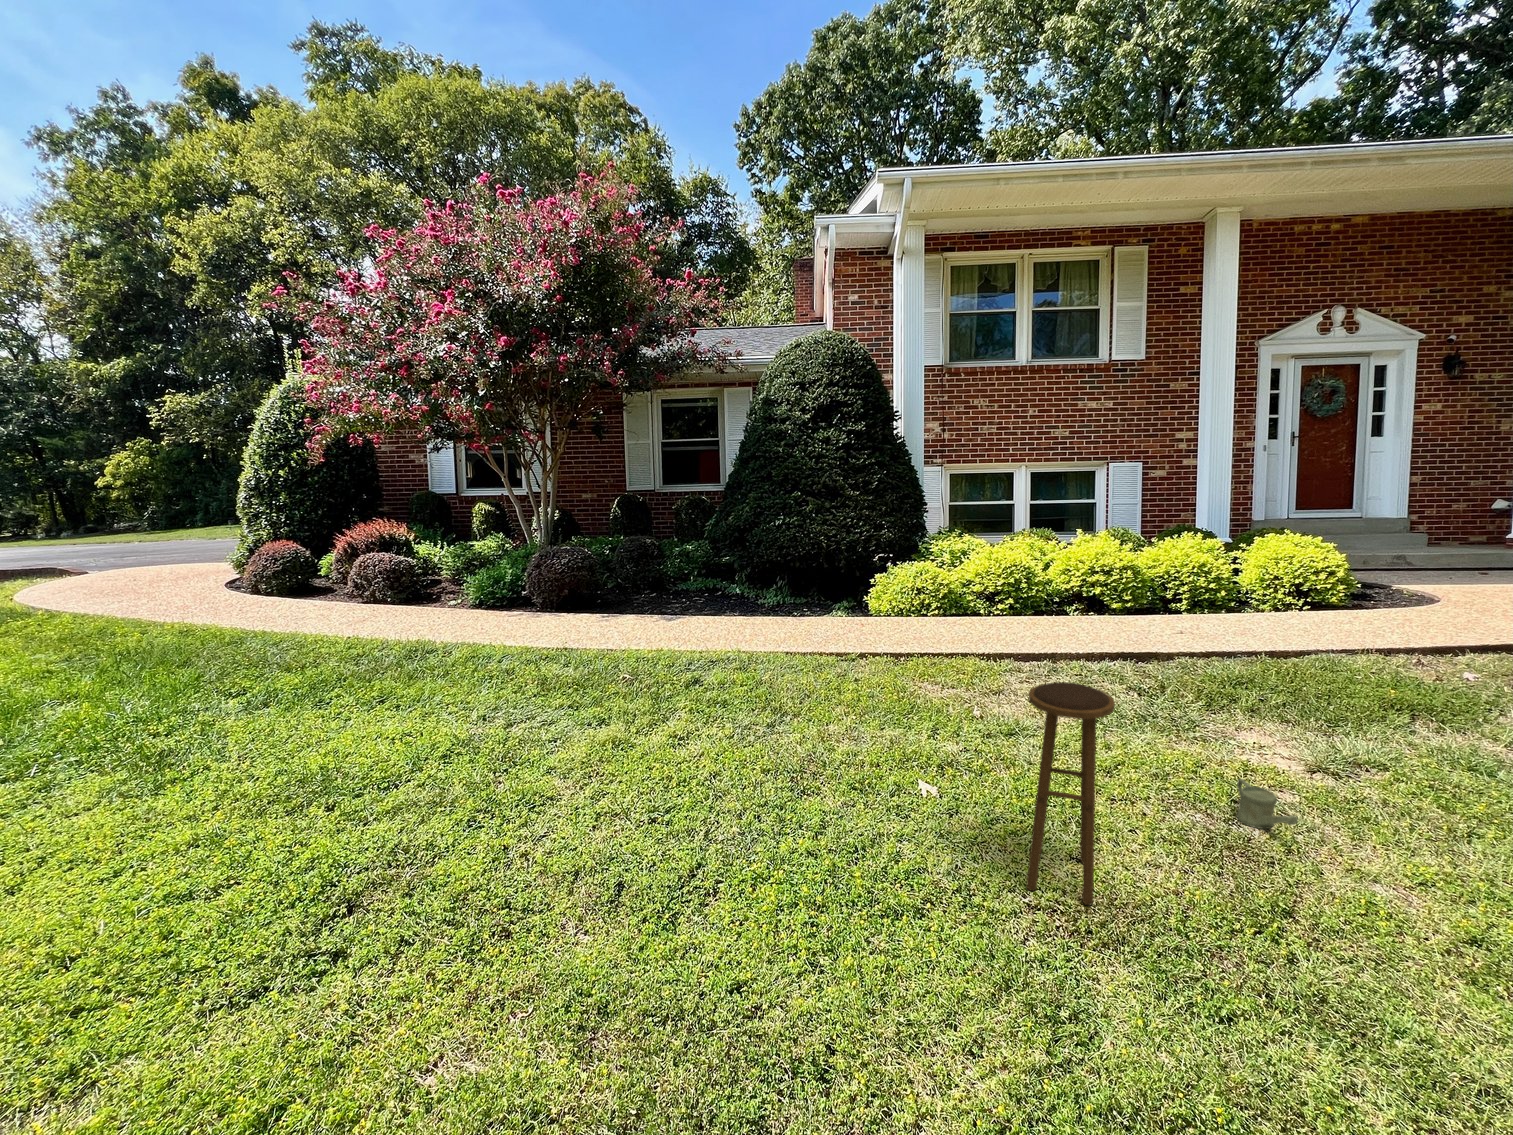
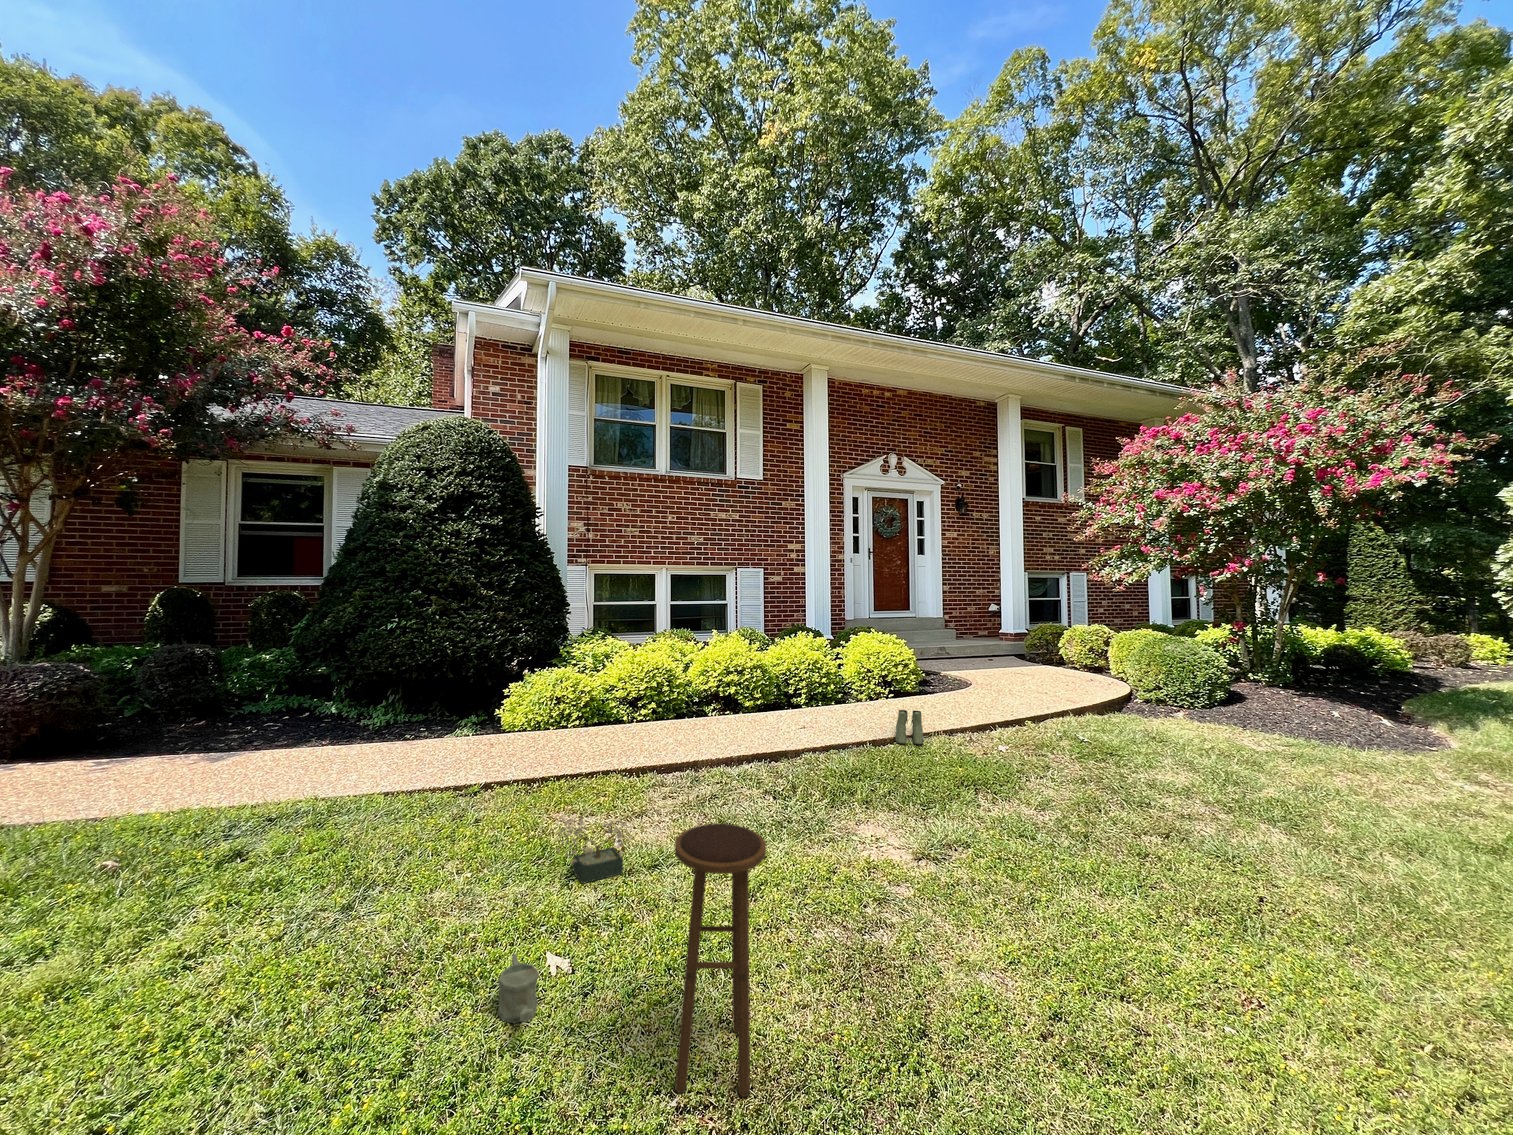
boots: none [1300,619,1339,658] -> present [895,710,924,744]
decorative plant: none [923,680,990,739] -> present [557,816,631,884]
watering can: present [1237,779,1298,829] -> present [498,954,539,1023]

